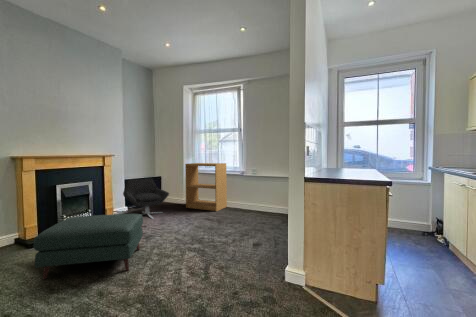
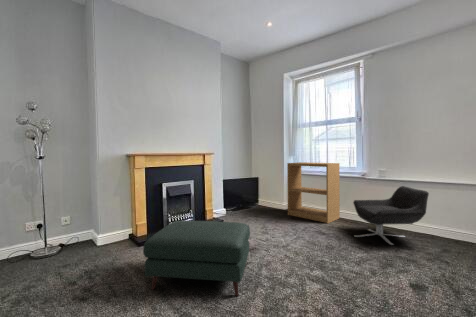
lounge chair: present [123,179,169,219] -> present [353,186,429,245]

